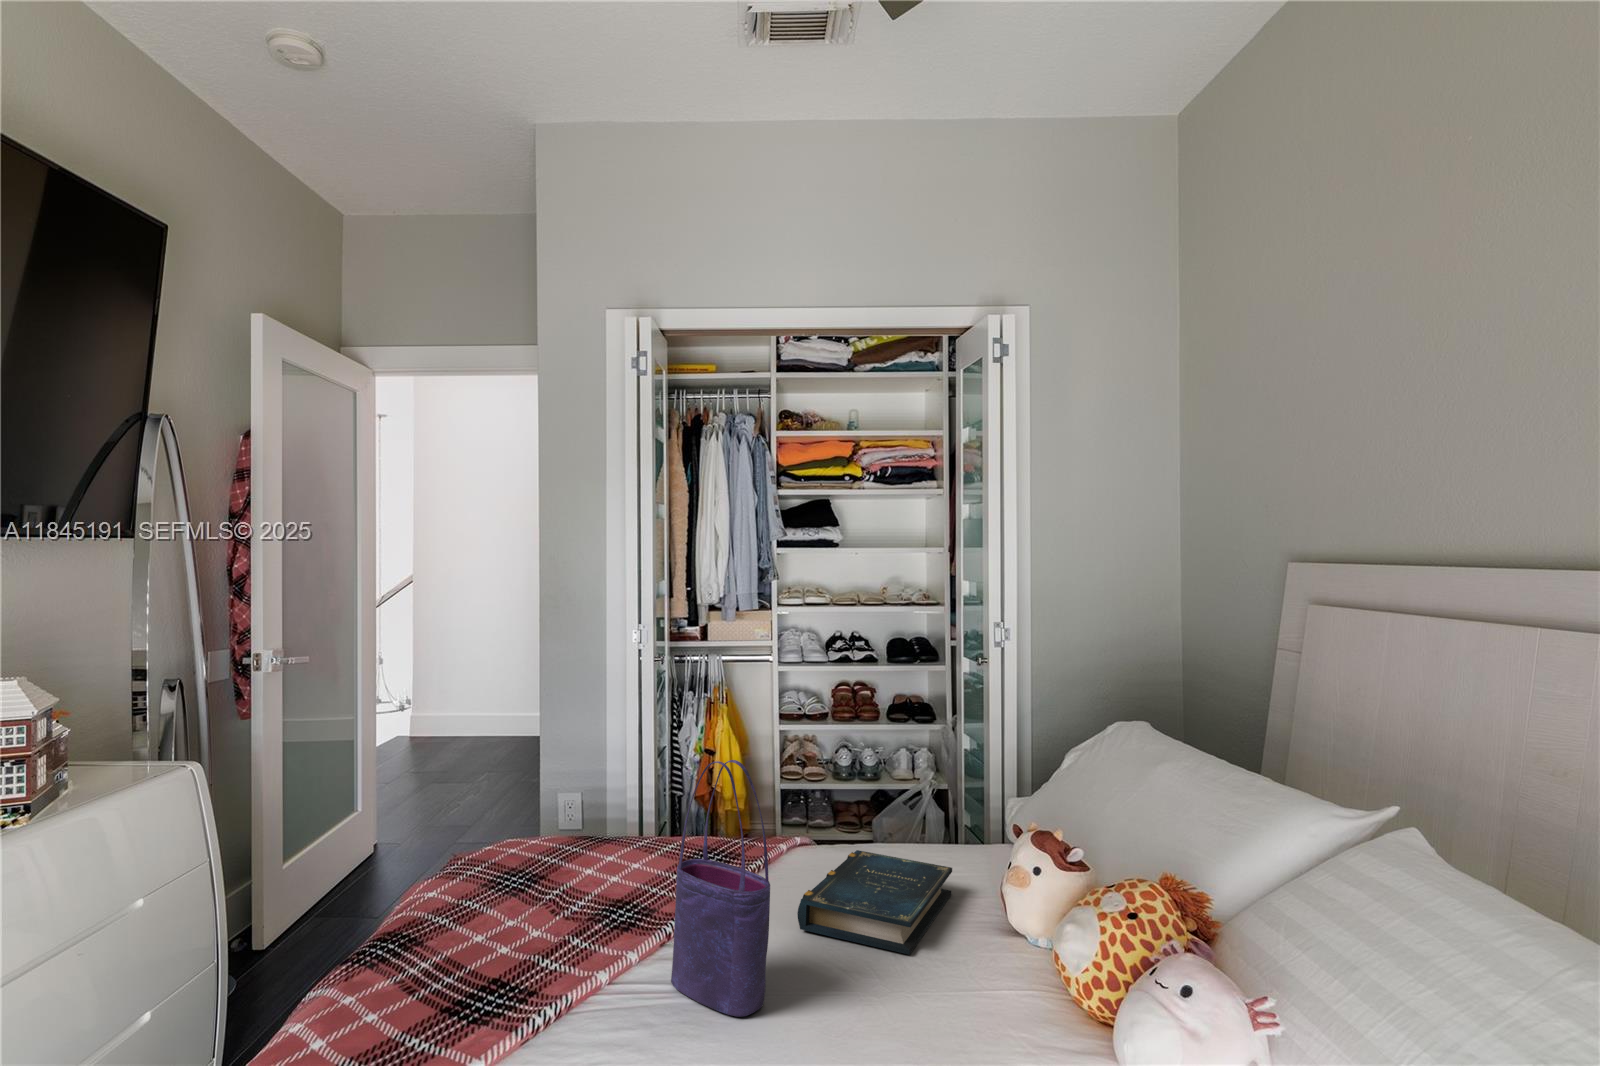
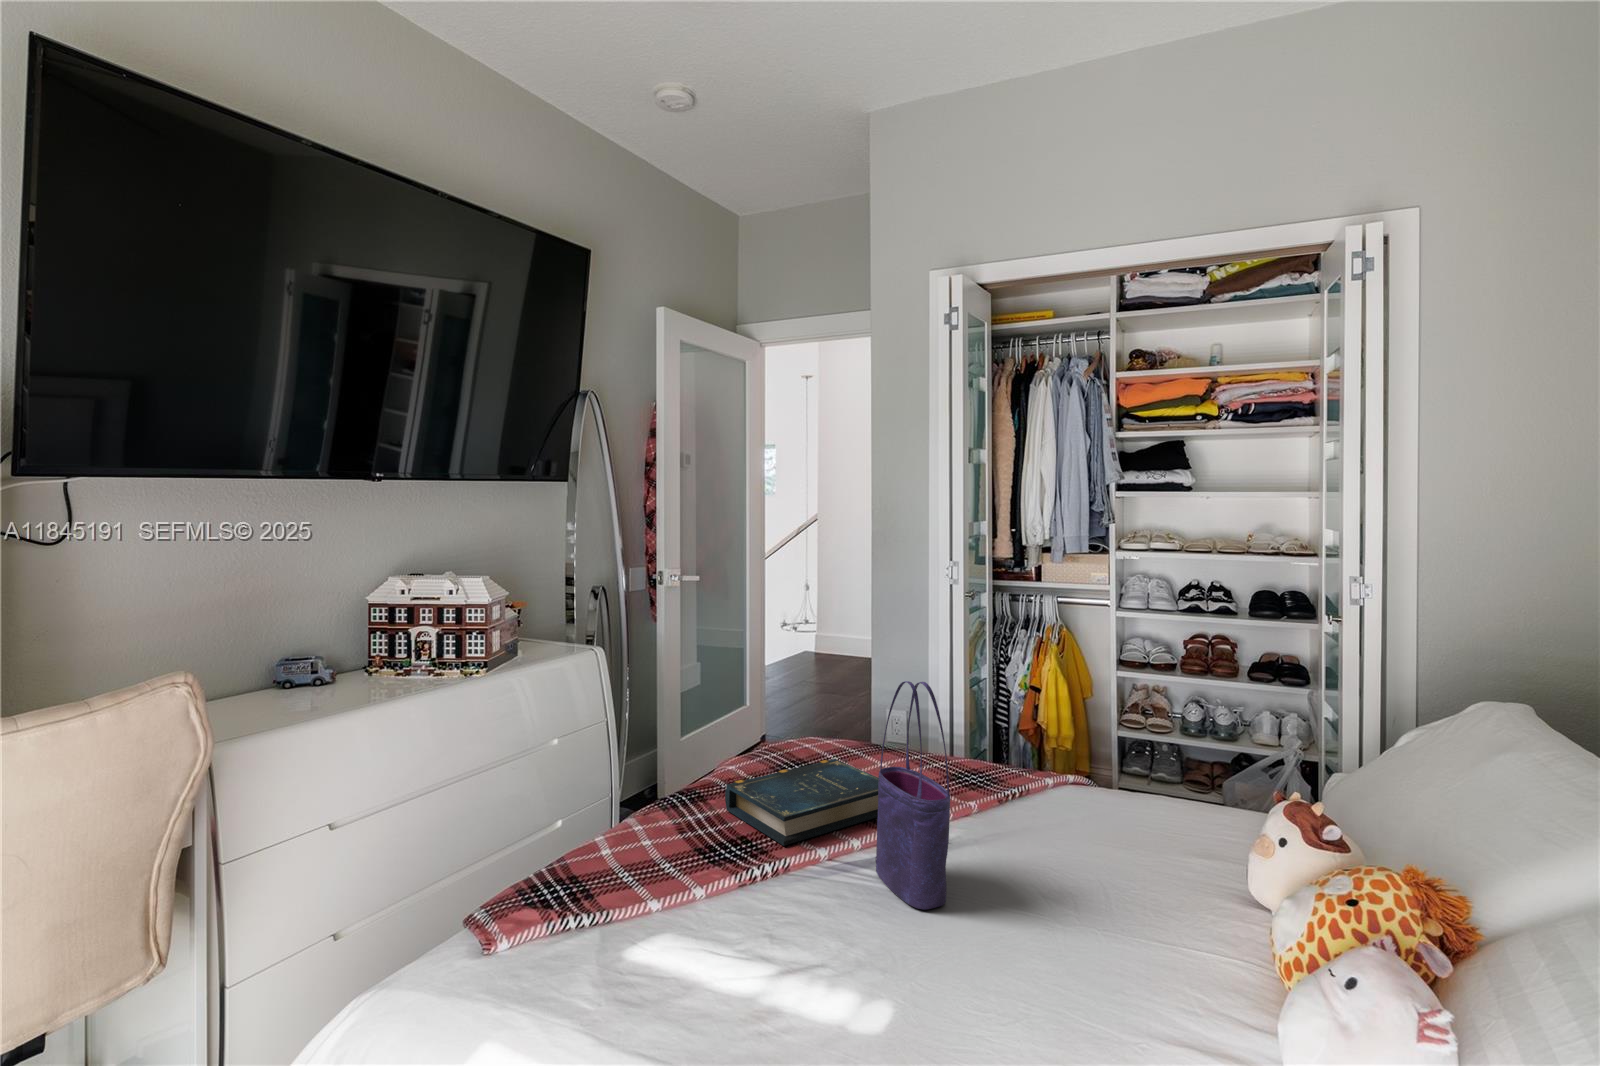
book: present [797,850,952,955] -> present [725,759,879,846]

